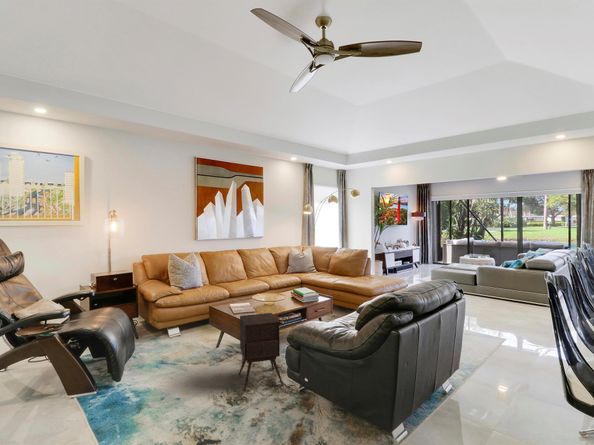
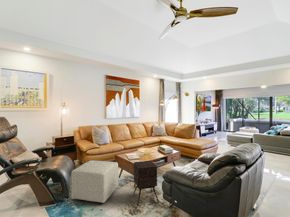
ottoman: none [125,315,213,388] -> present [71,160,118,203]

